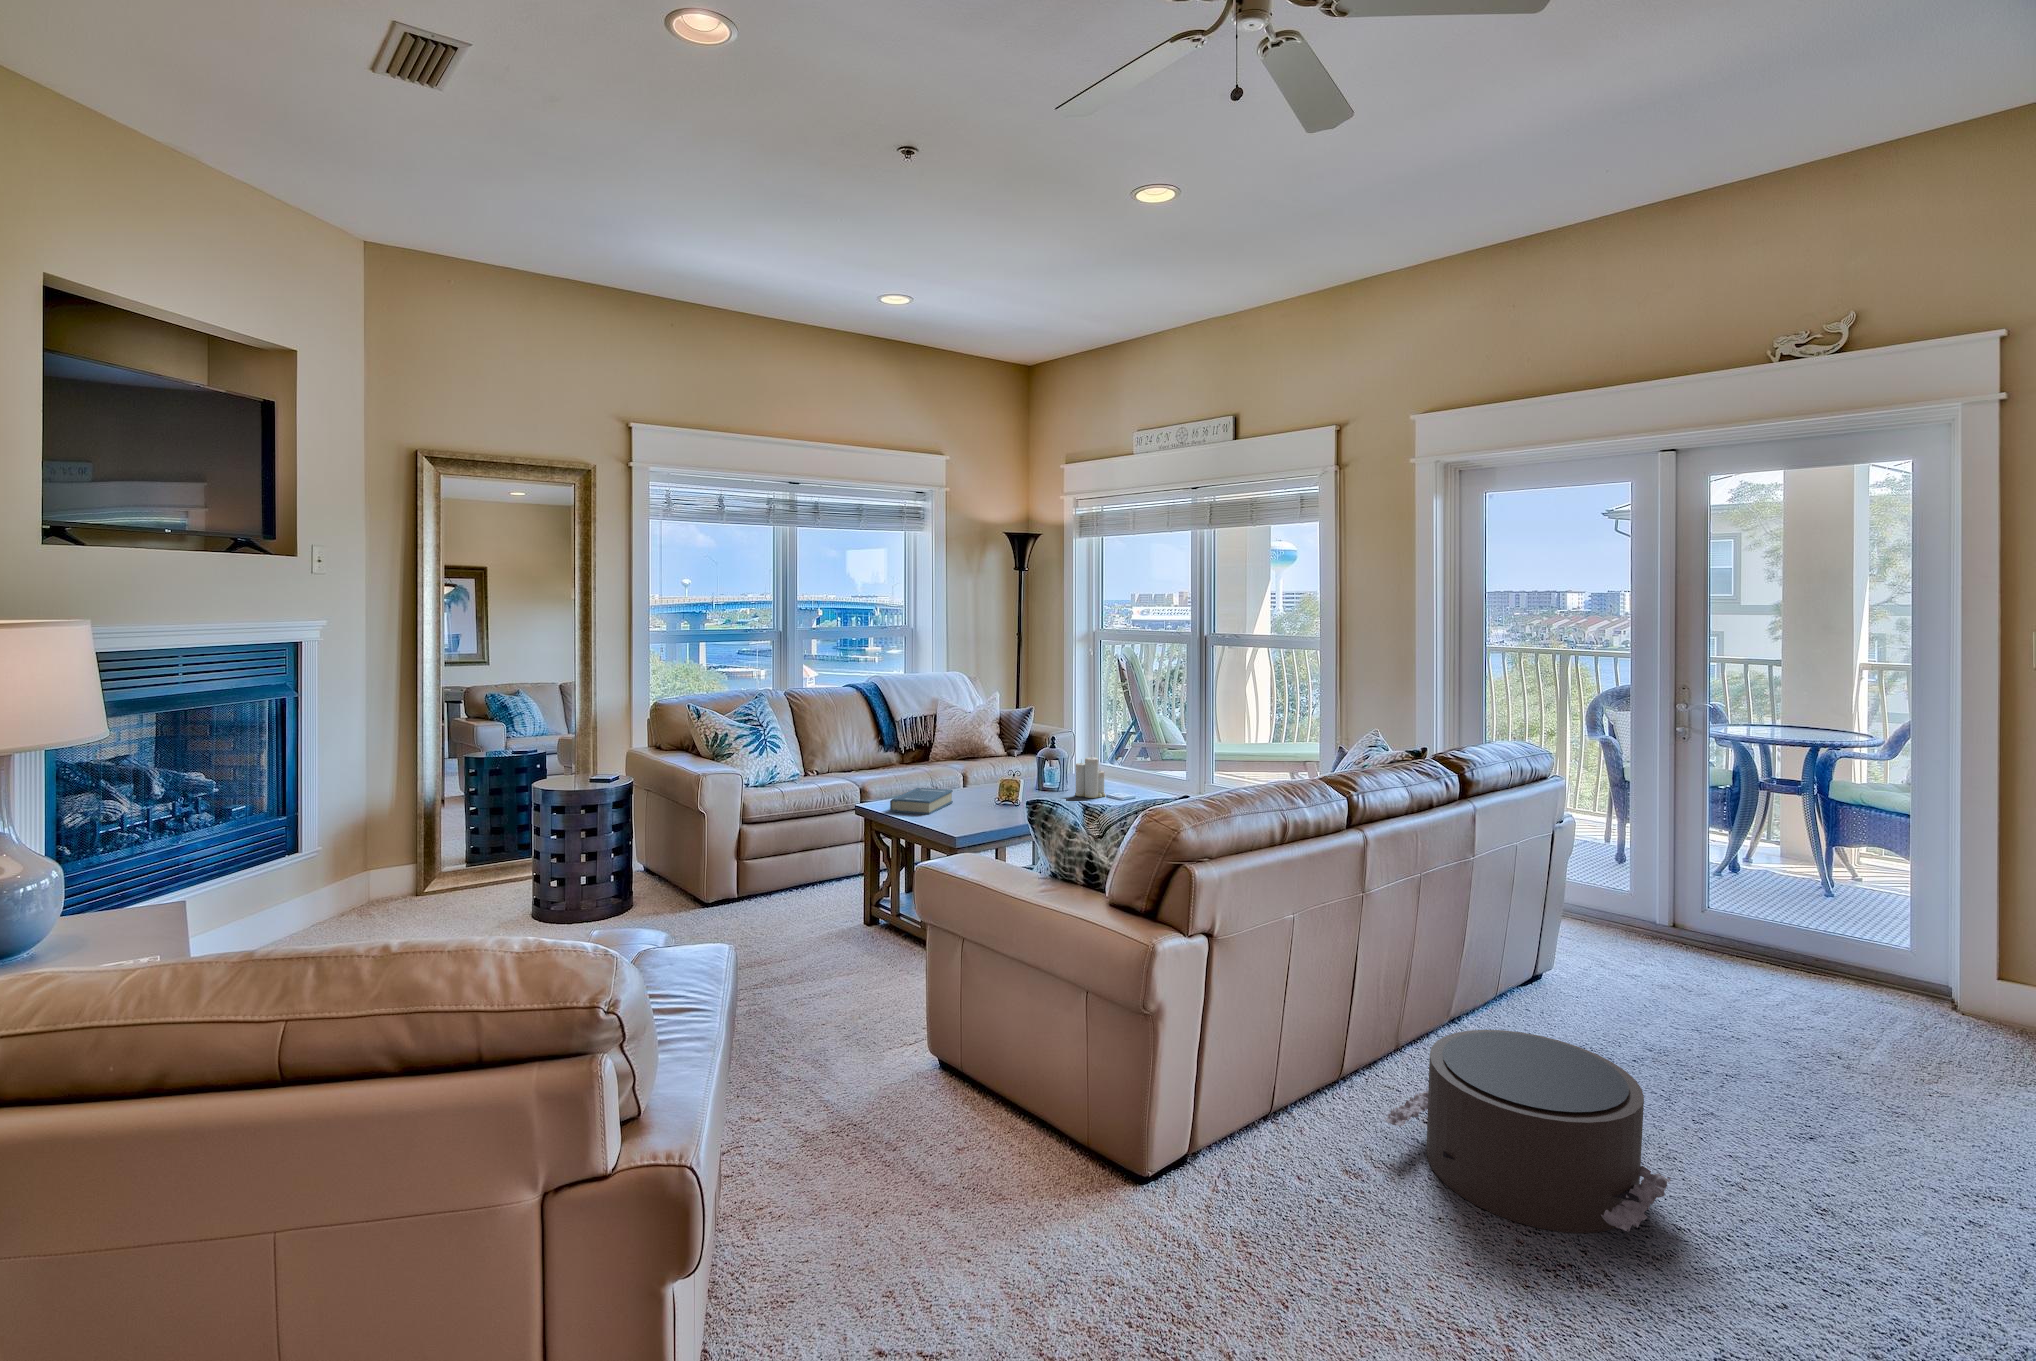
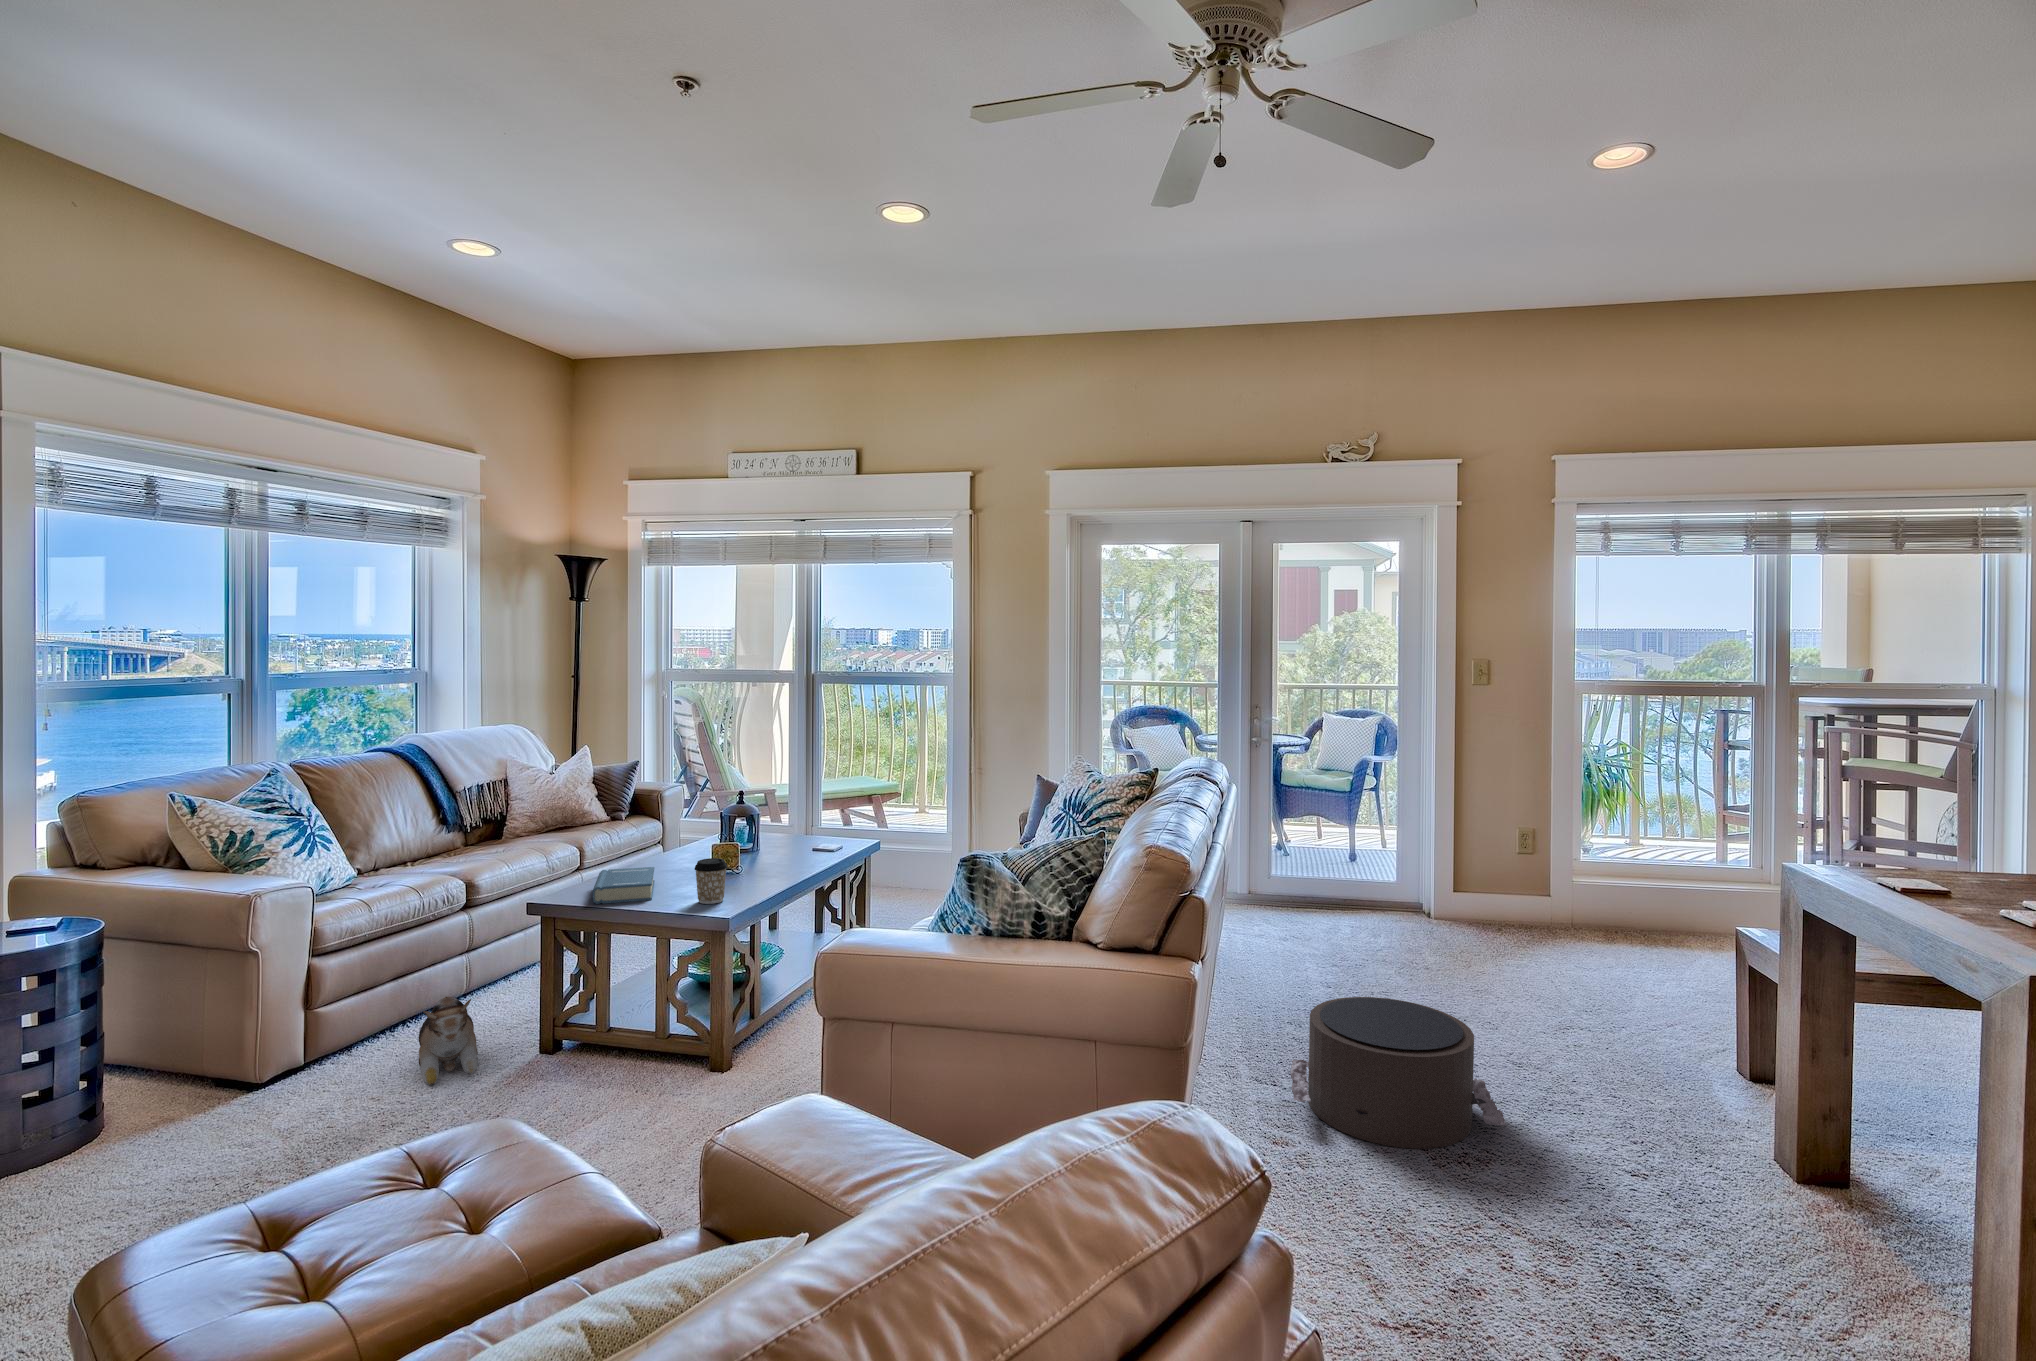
candle: present [1075,757,1106,798] -> none [781,807,818,857]
coffee cup: none [950,787,975,823] -> present [695,858,727,904]
plush toy: none [776,863,829,923] -> present [419,997,478,1085]

